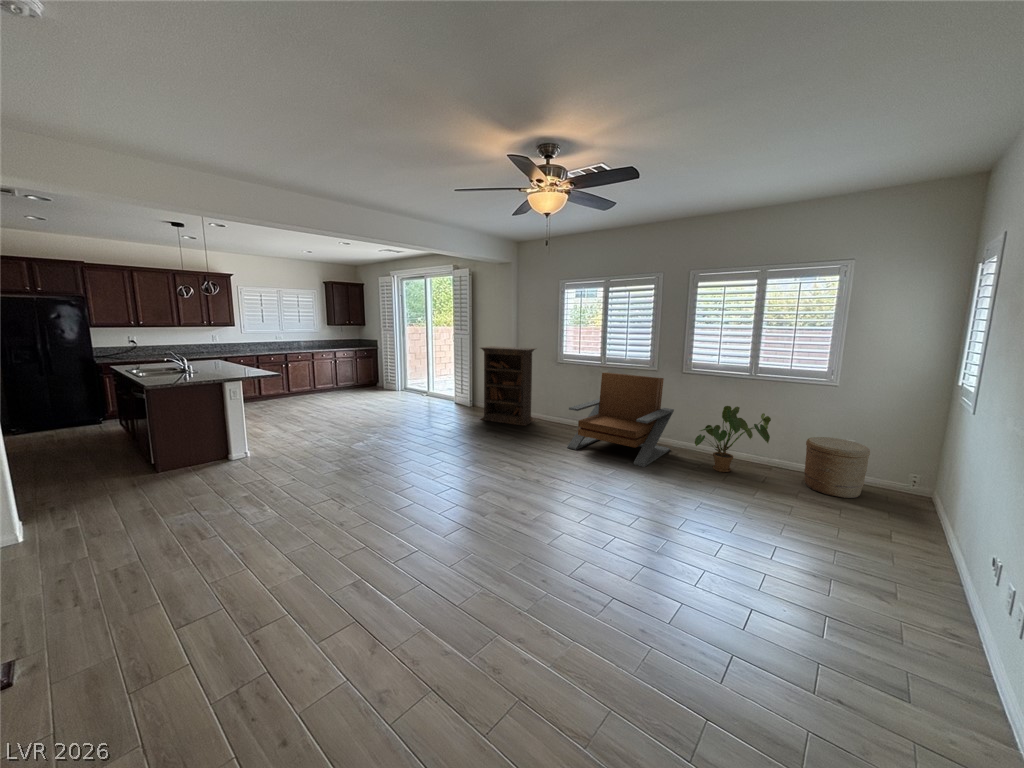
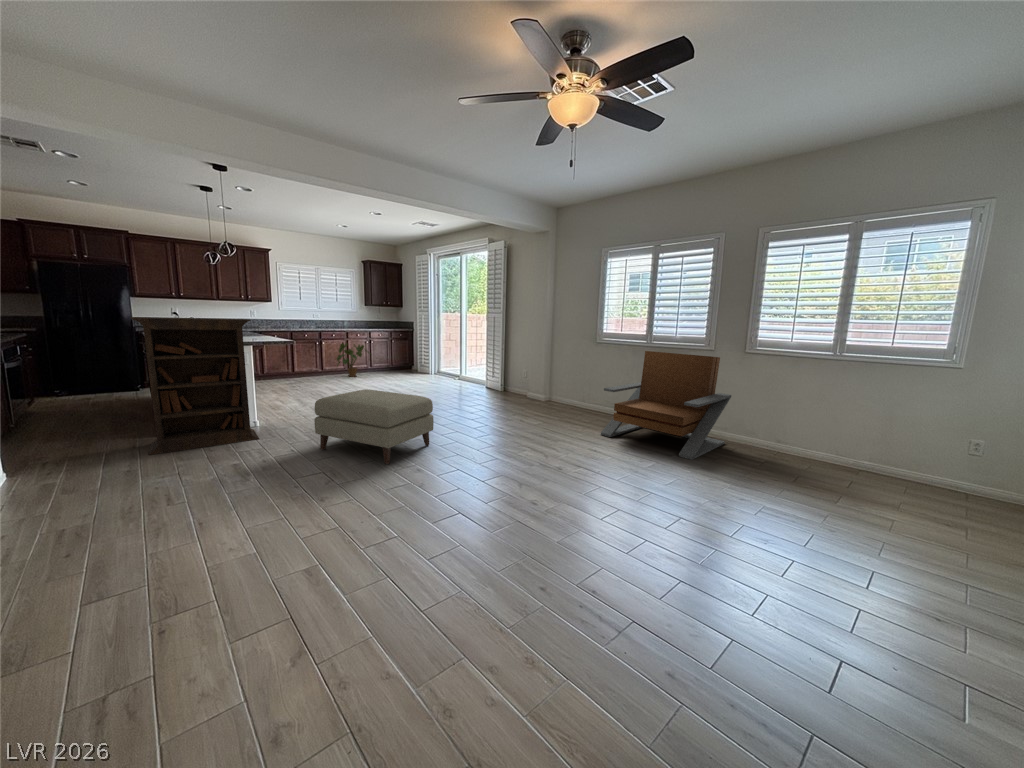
bookcase: present [481,346,536,426] -> present [131,317,259,455]
house plant: present [695,406,771,472] -> present [337,343,369,377]
ottoman: none [314,419,422,488] -> present [314,389,434,464]
woven basket: present [804,437,870,498] -> none [909,433,1013,514]

